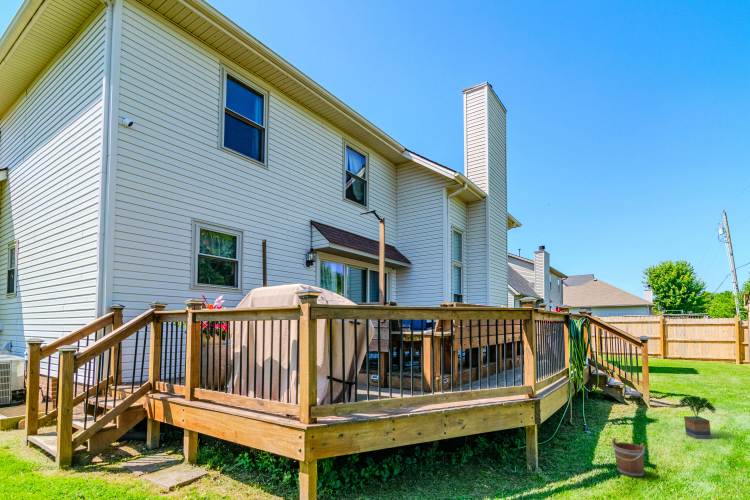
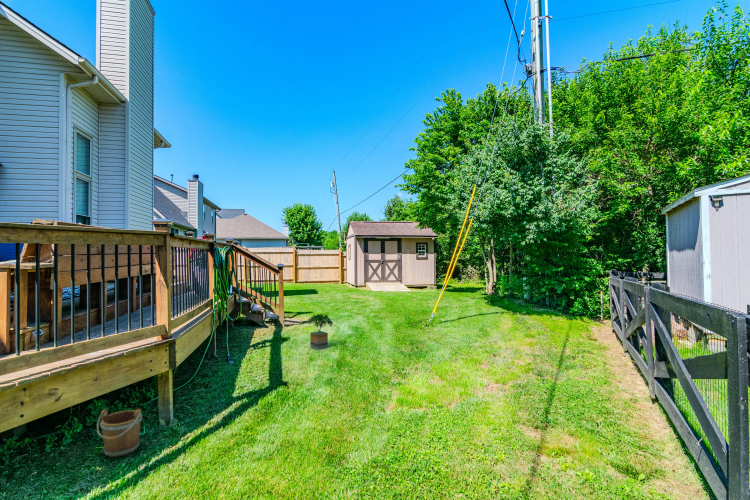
bucket: present [611,438,645,477] -> present [97,409,142,457]

